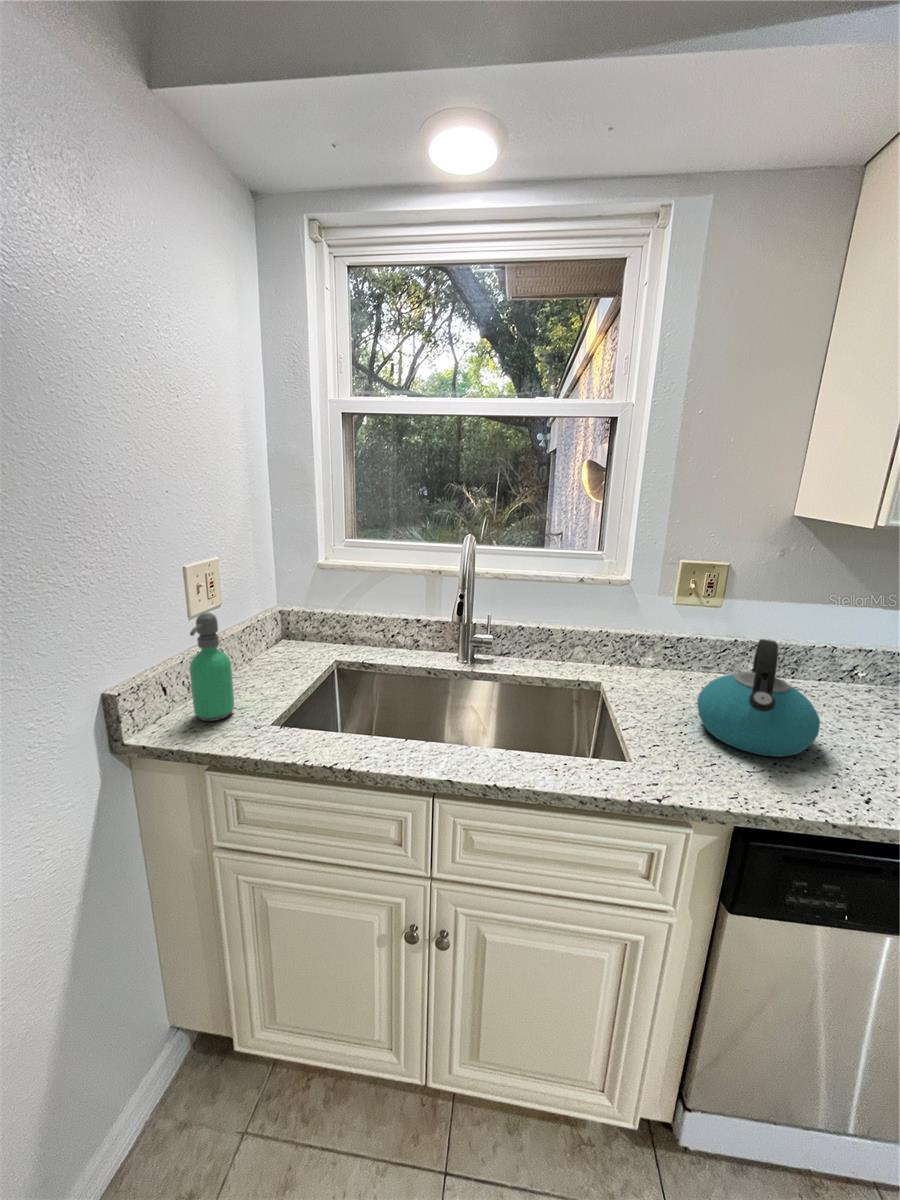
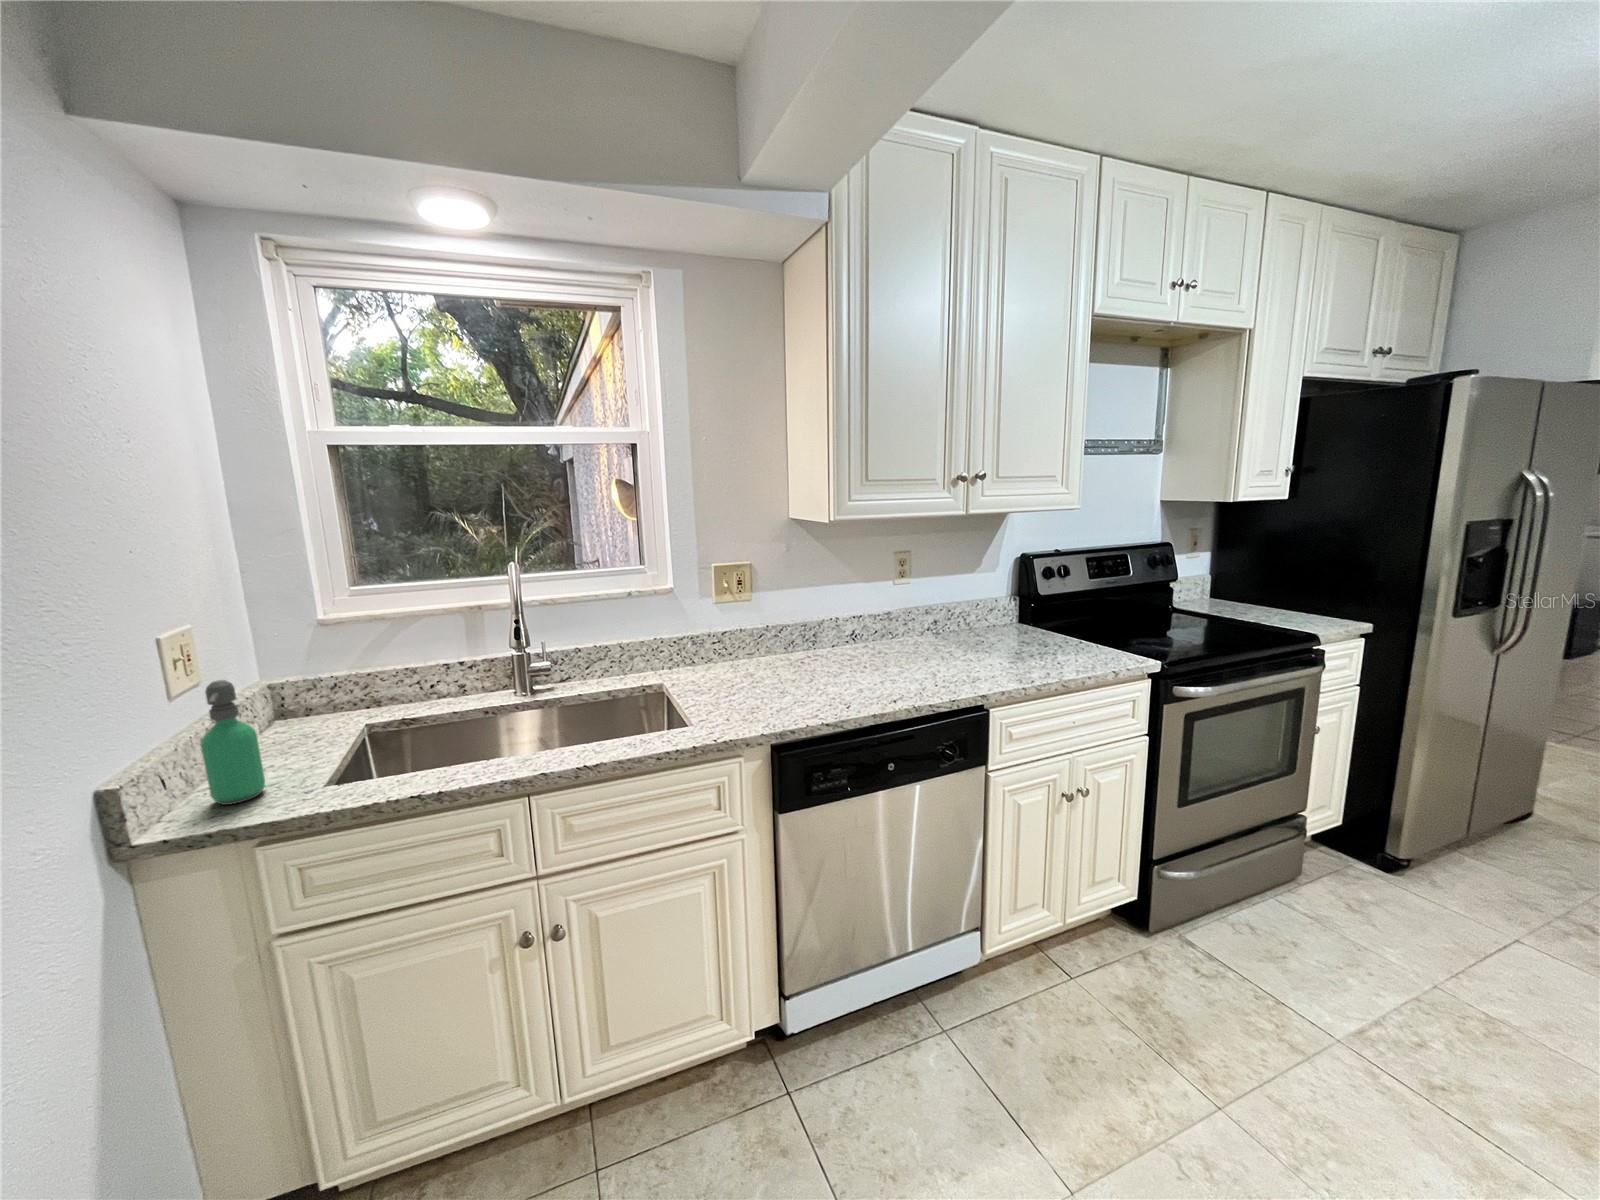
kettle: present [697,639,820,757] -> none [738,614,818,699]

